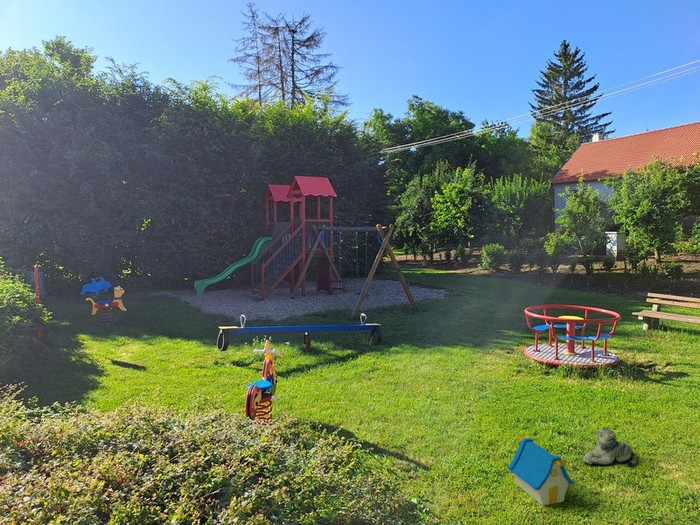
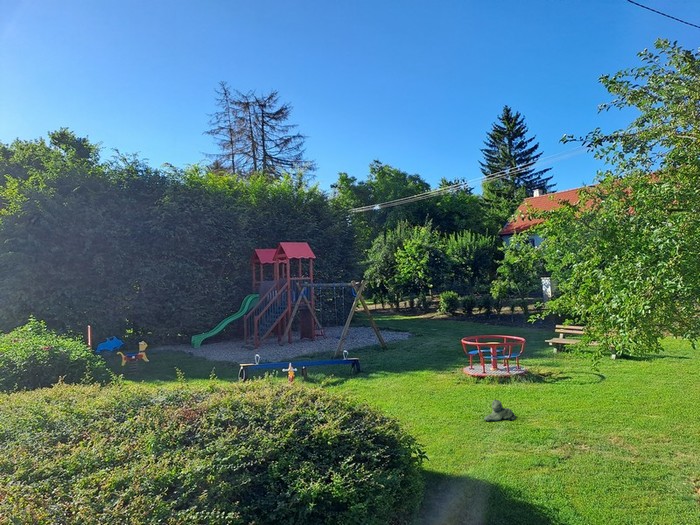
toy house: present [507,434,574,506] -> none [439,403,474,437]

